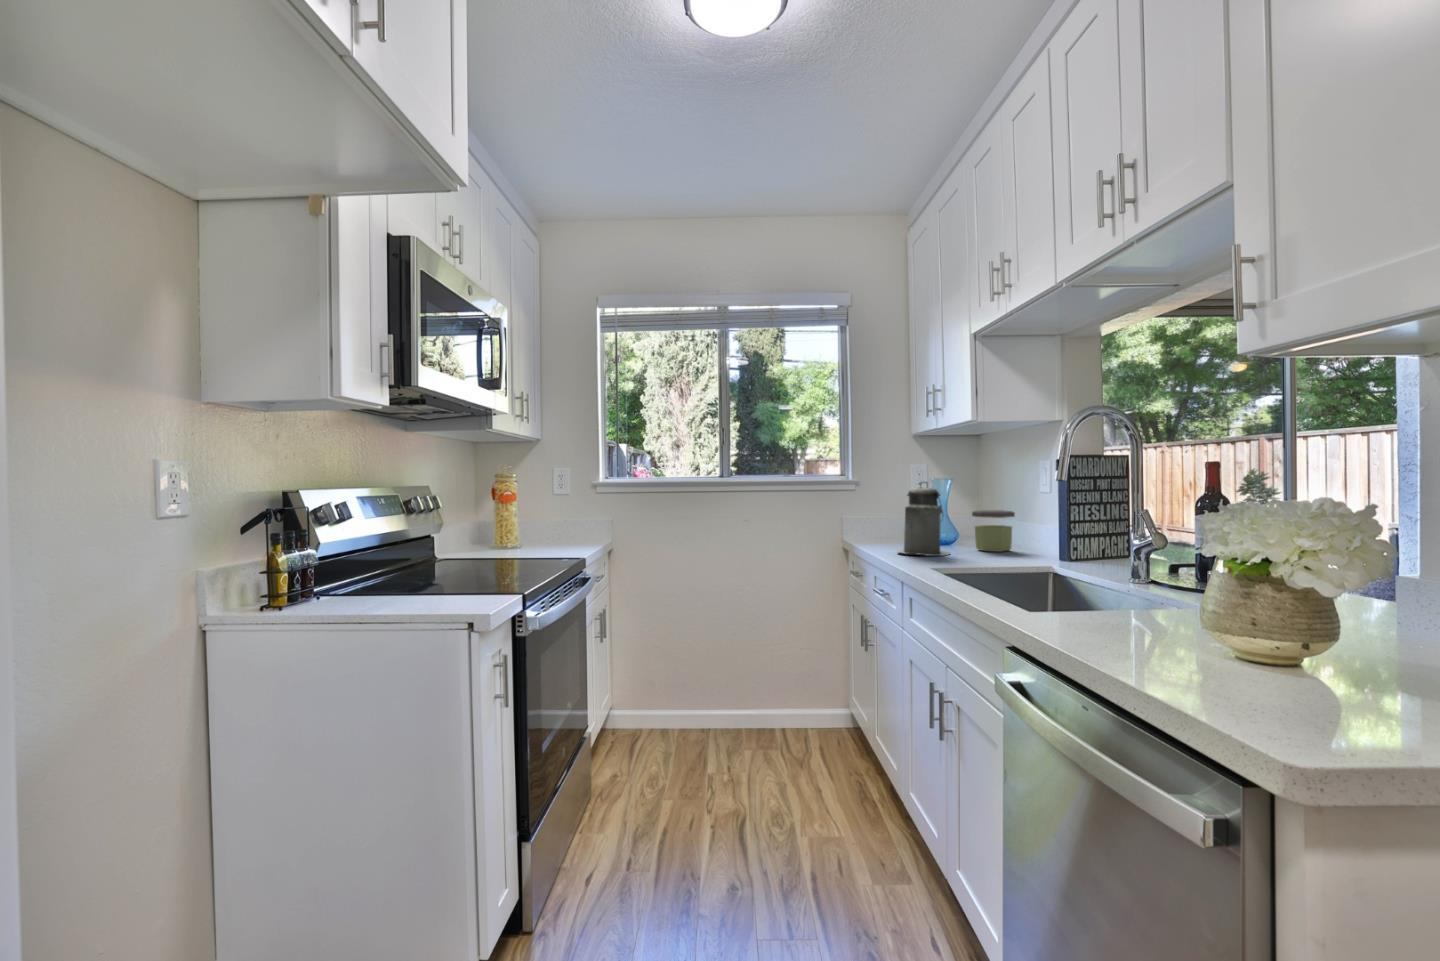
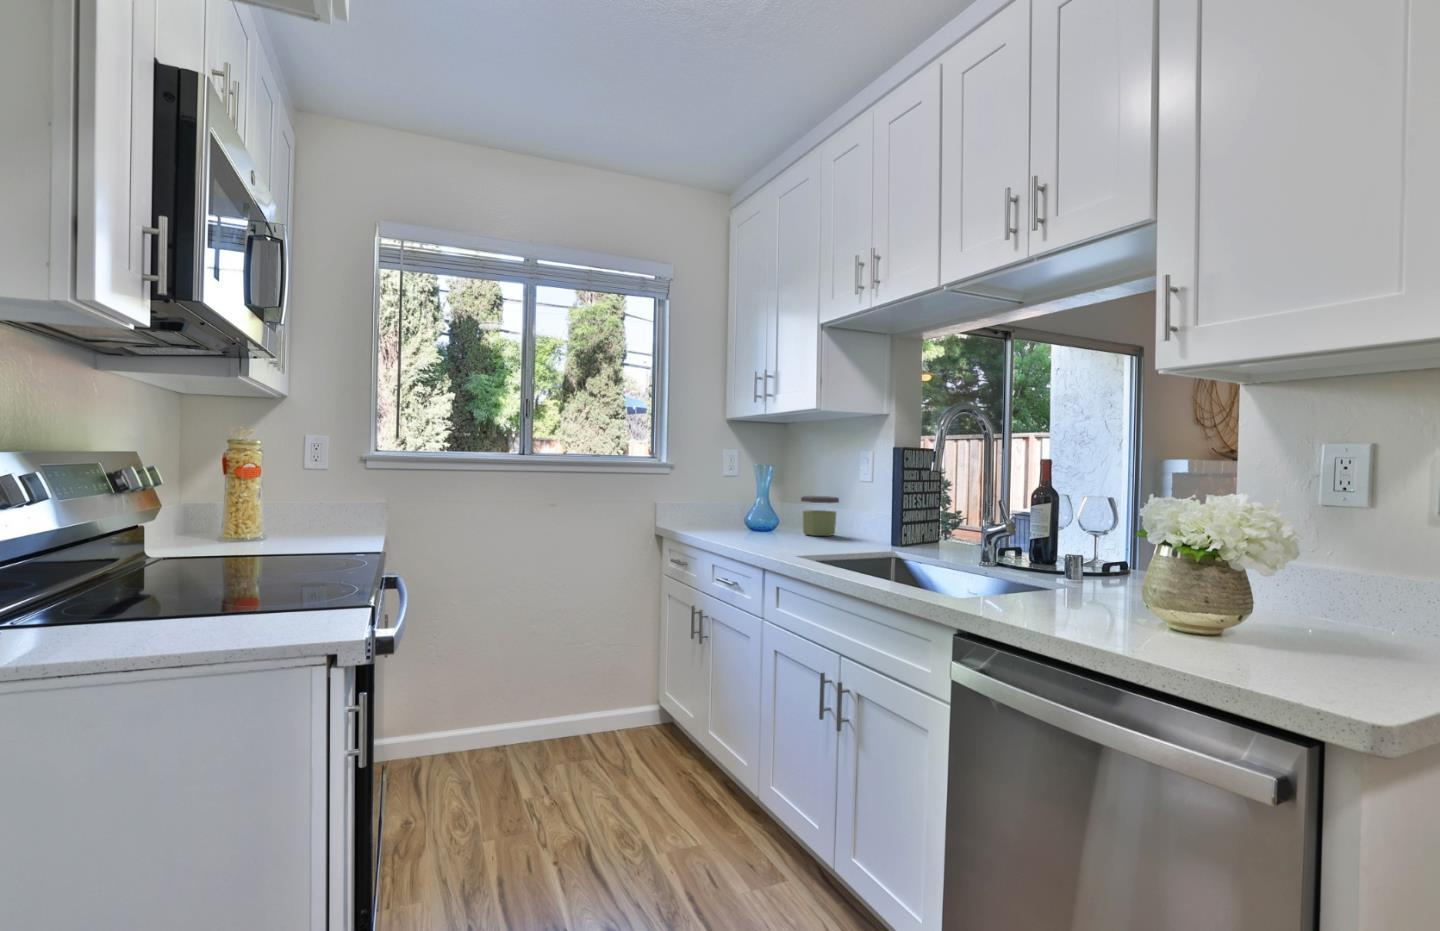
canister: present [899,482,950,556] -> none [736,466,787,541]

